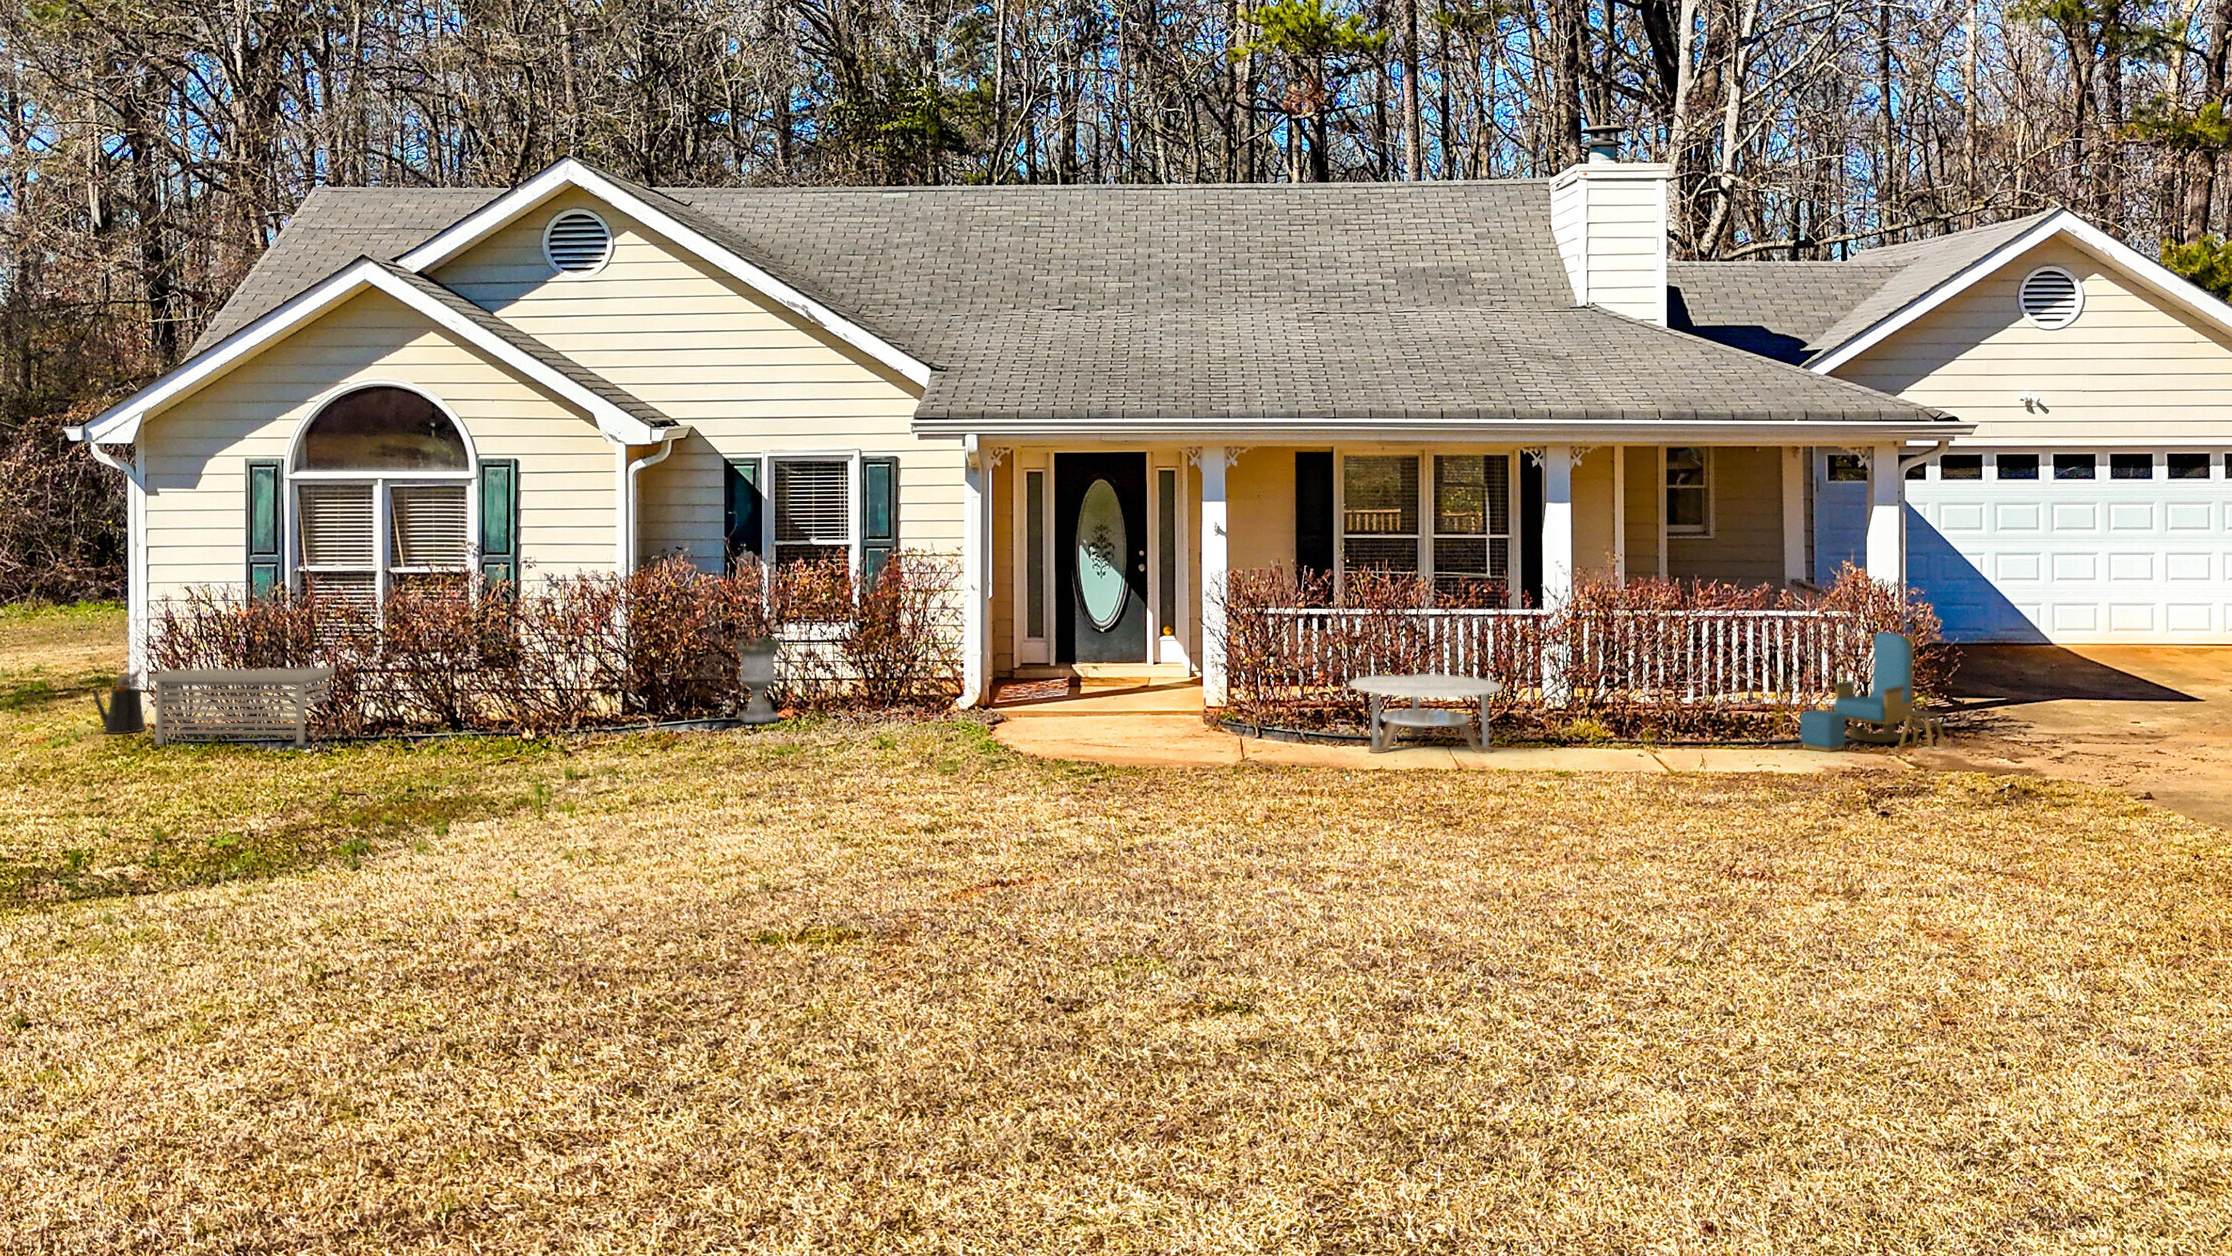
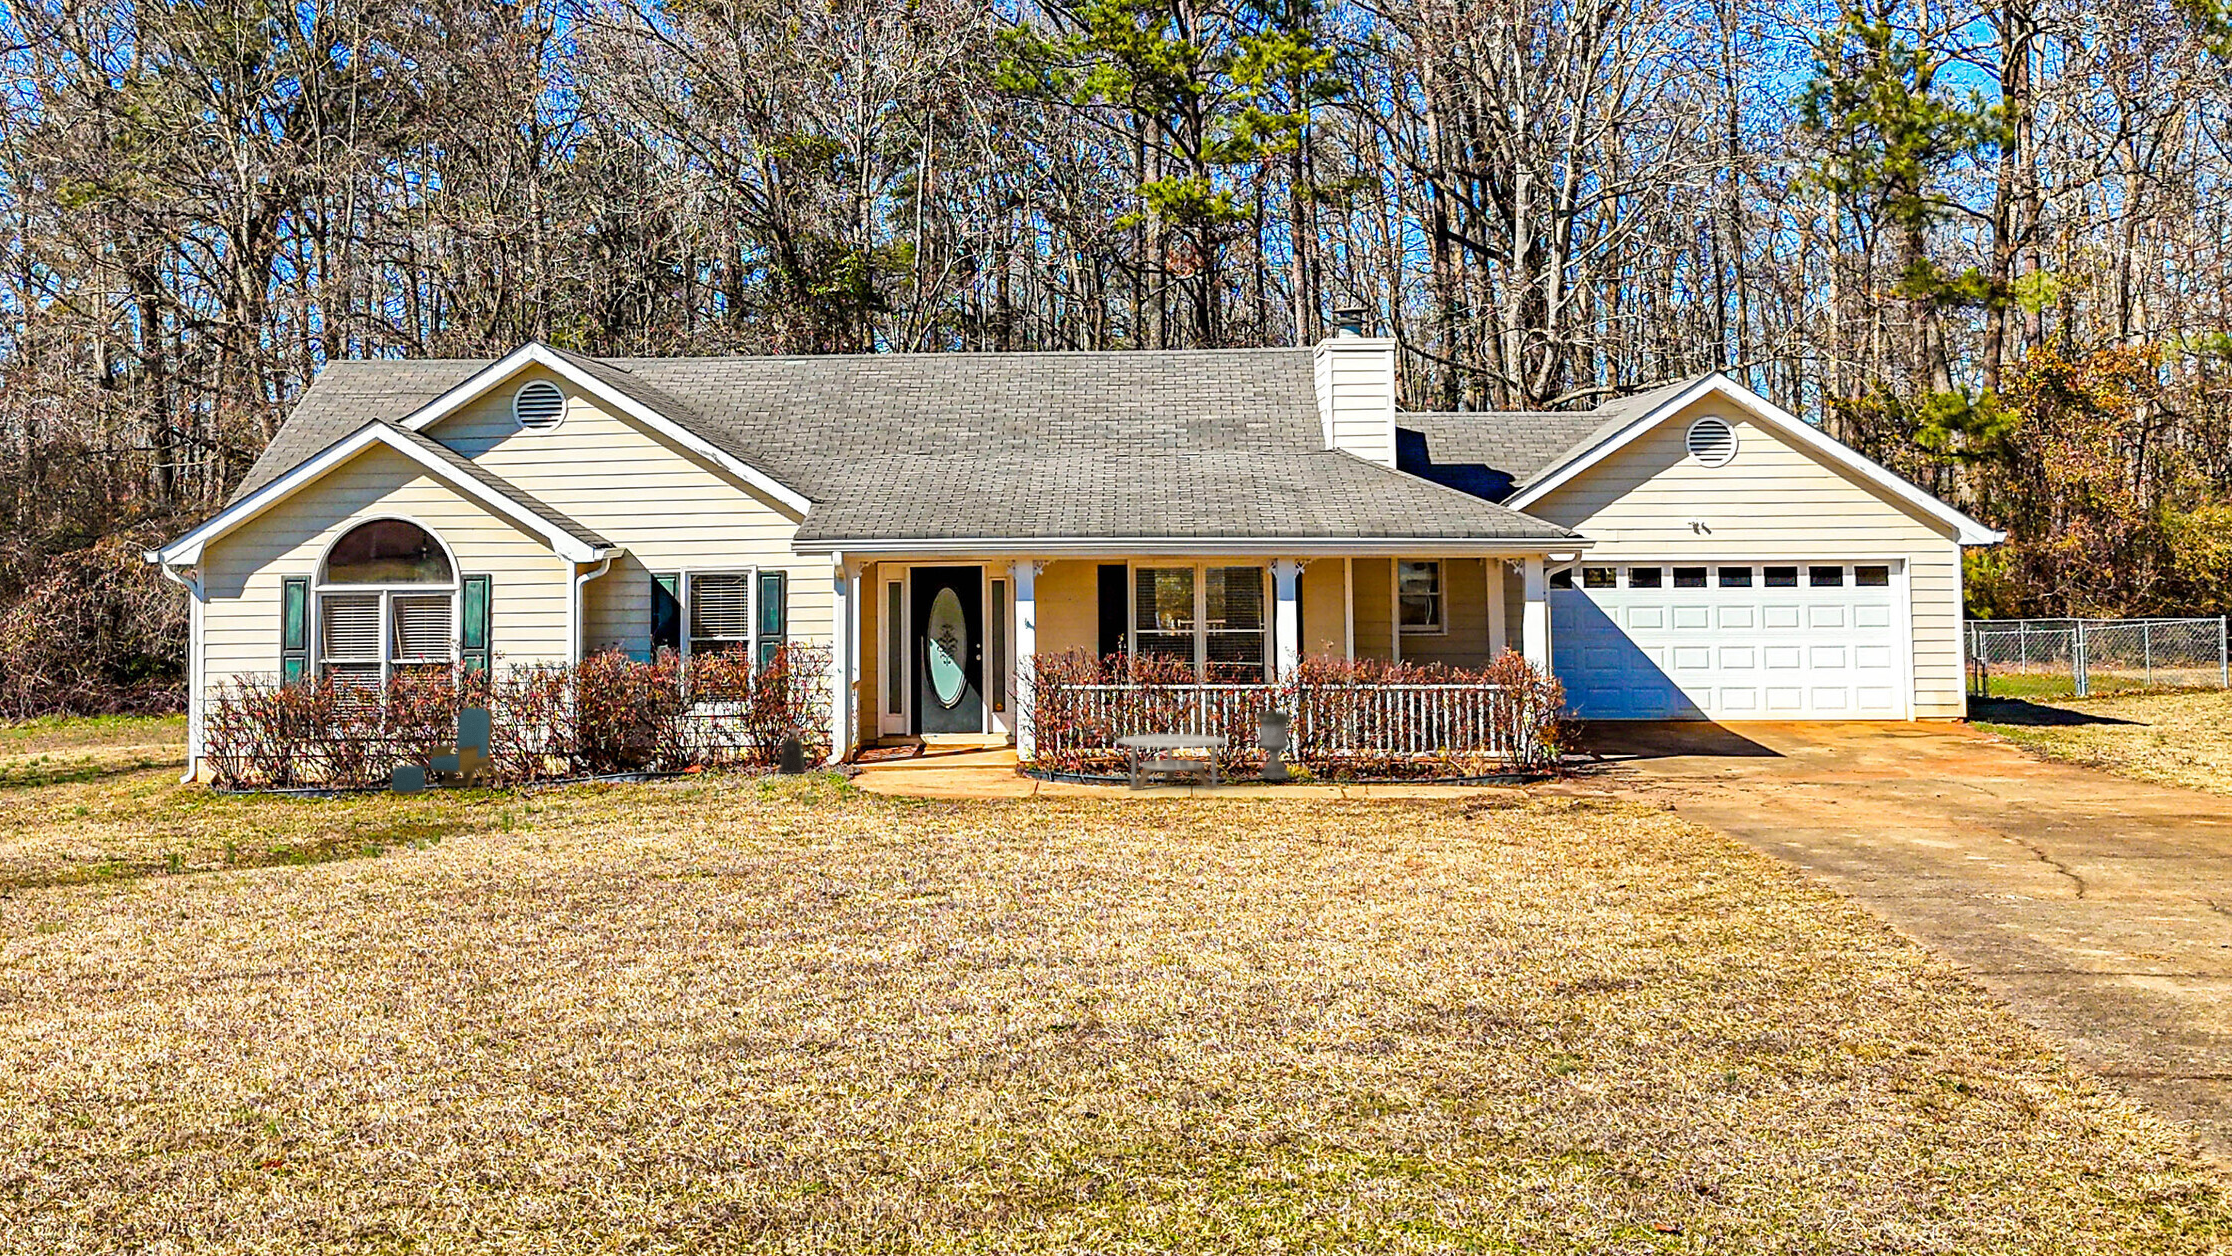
armchair: present [1800,631,1947,752] -> present [392,708,501,795]
planter: present [735,637,781,723] -> present [1256,710,1291,780]
storage bench: present [149,667,335,745] -> none [215,733,360,793]
watering can: present [93,670,153,734] -> present [779,725,805,773]

